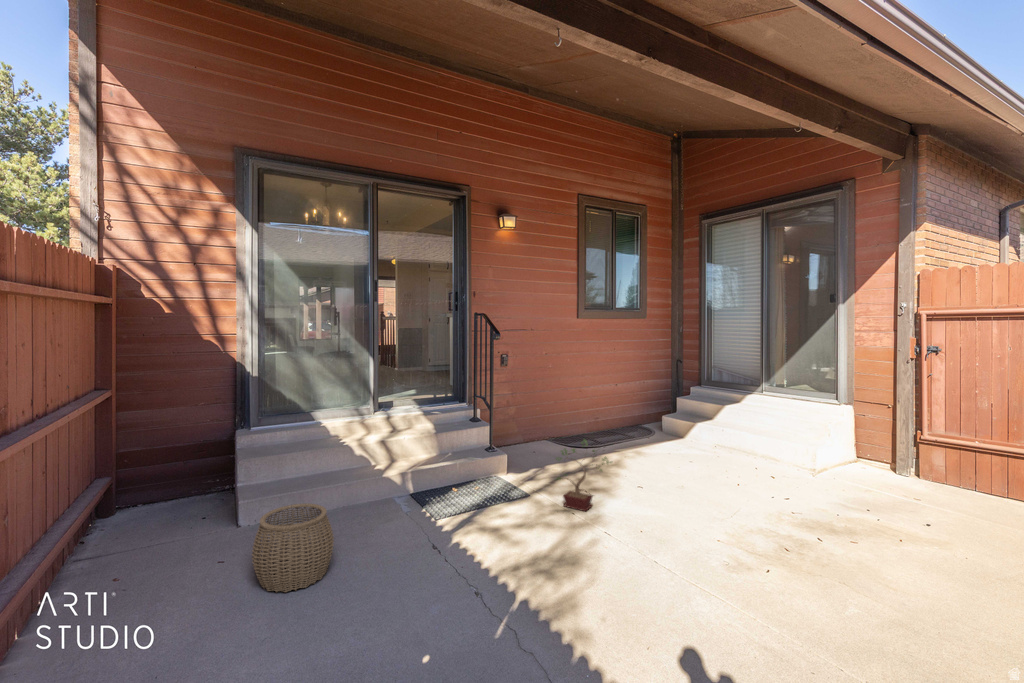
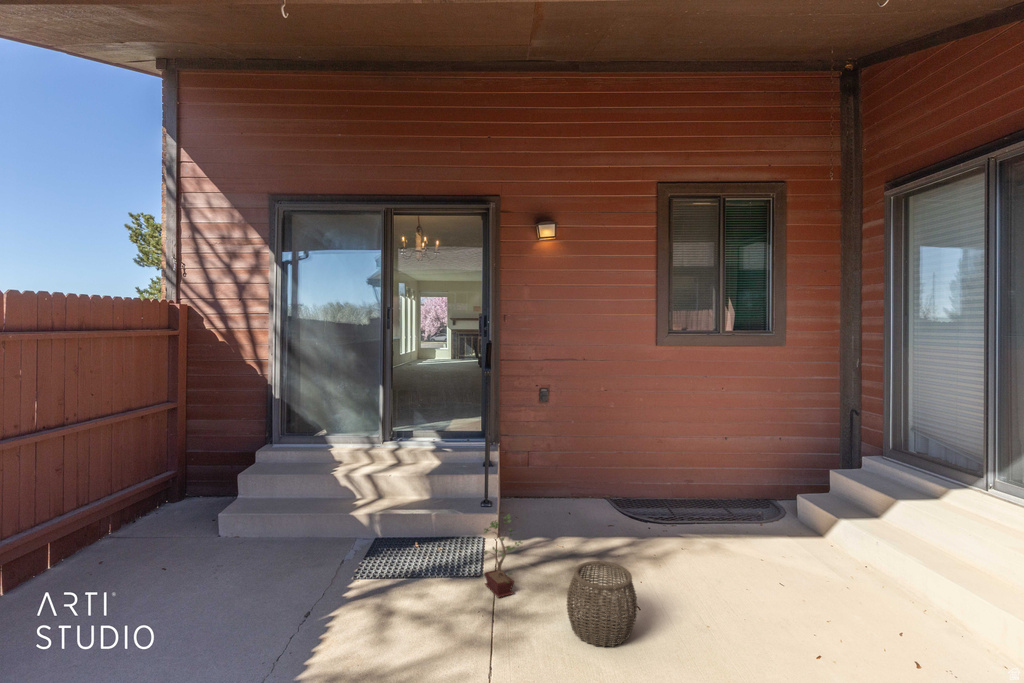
woven basket: present [252,503,334,592] -> present [567,561,637,647]

